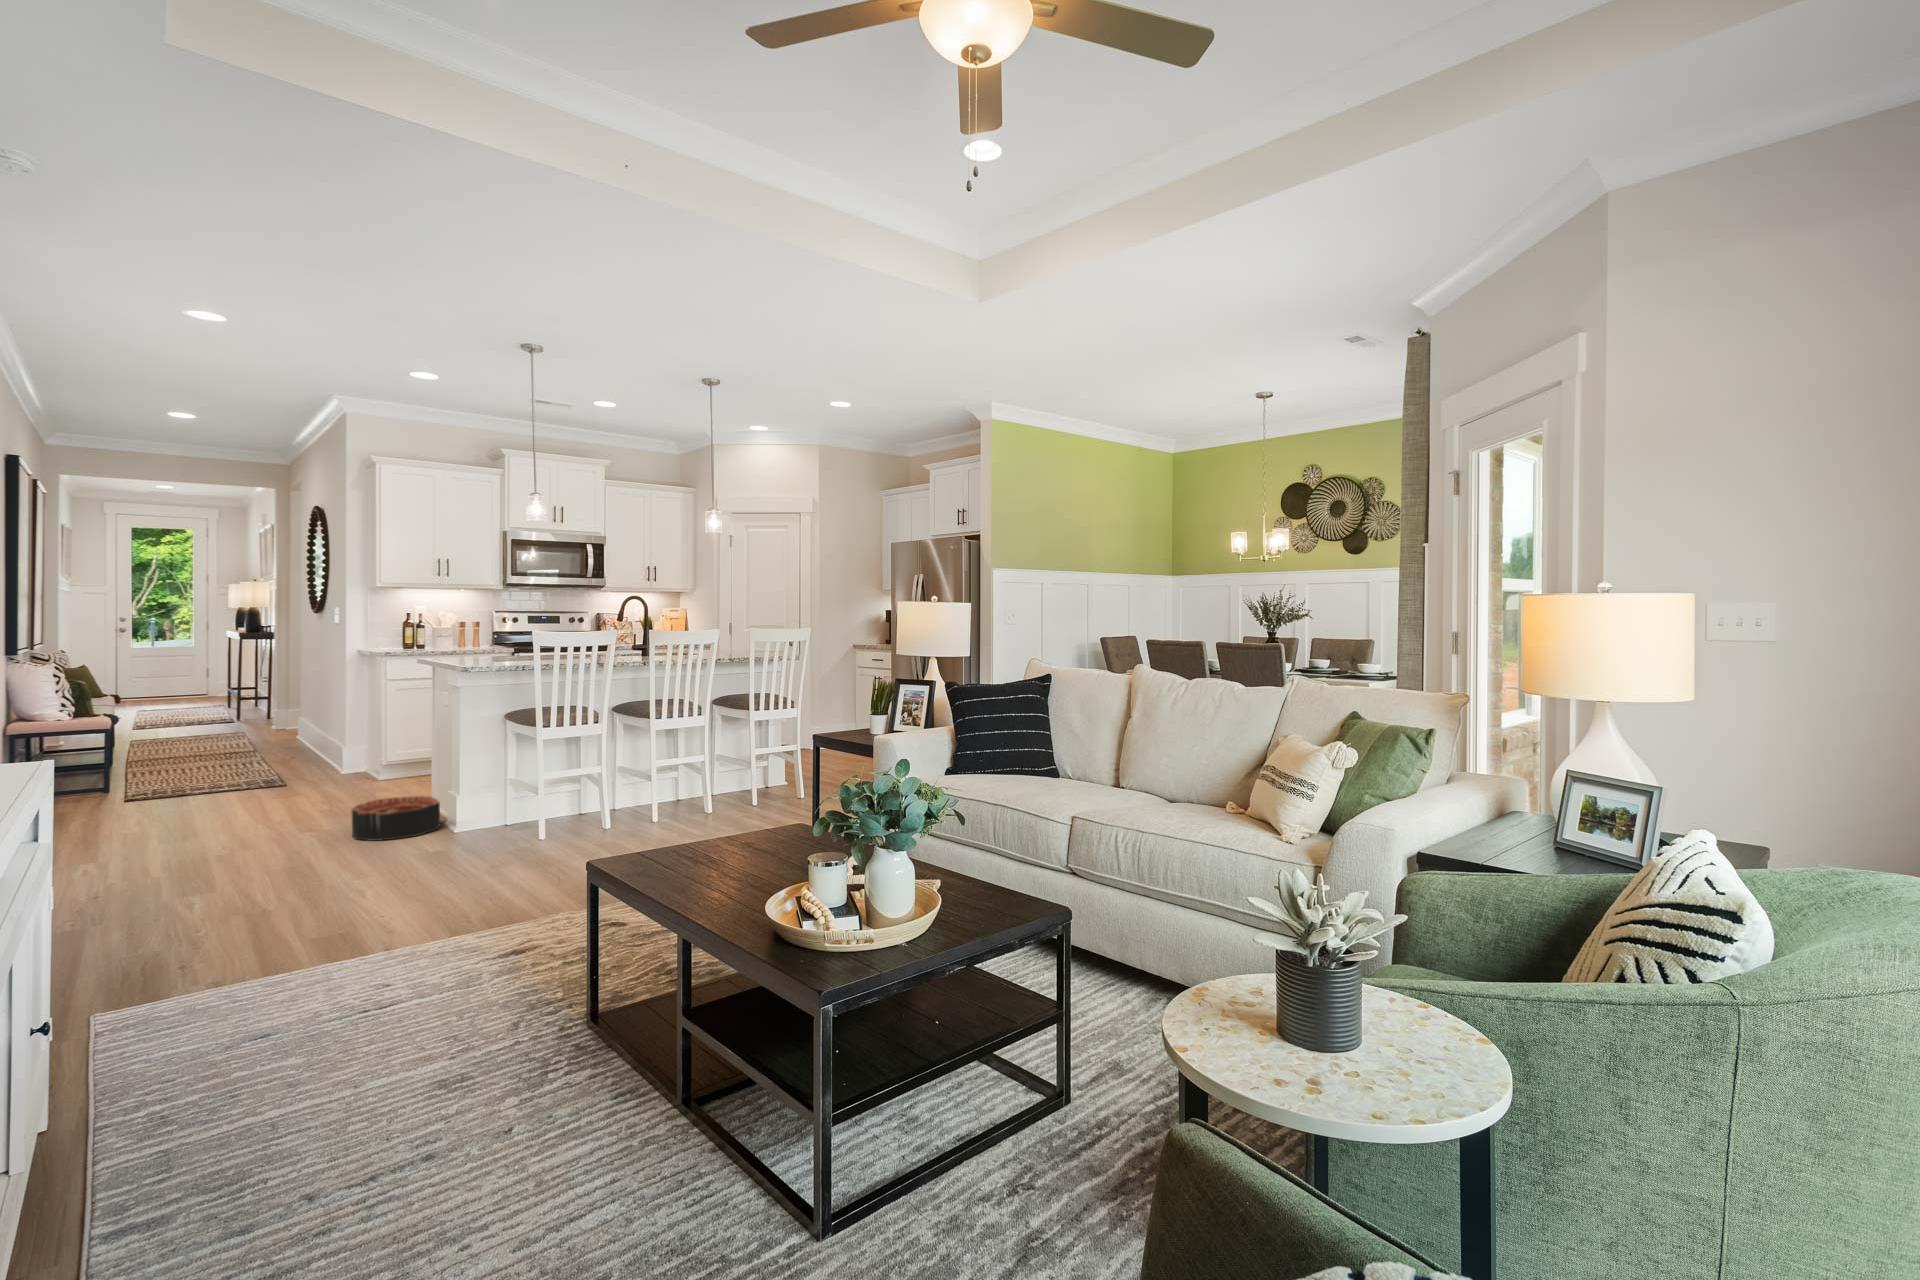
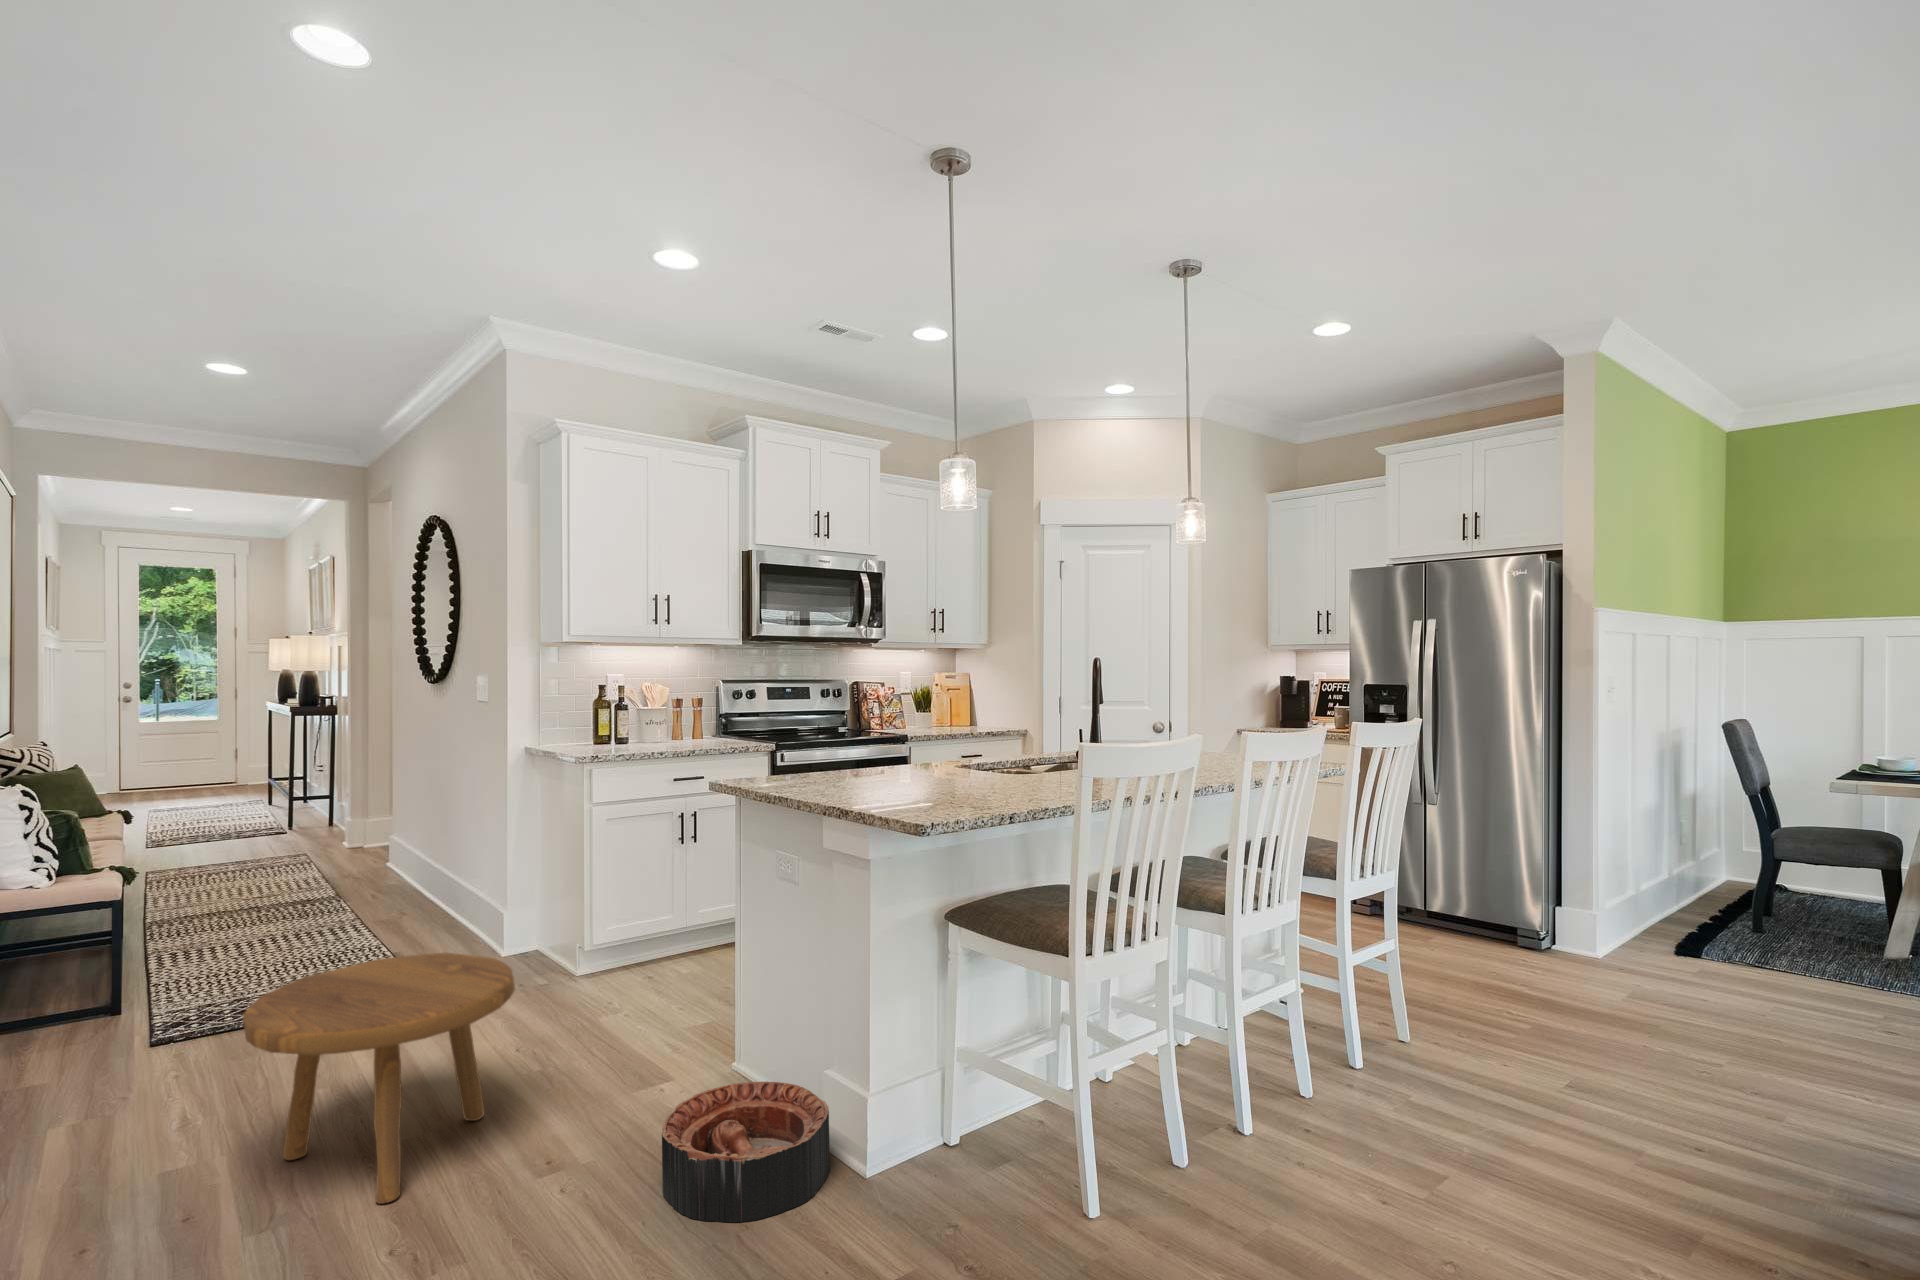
footstool: none [158,739,299,837] -> present [243,953,515,1204]

